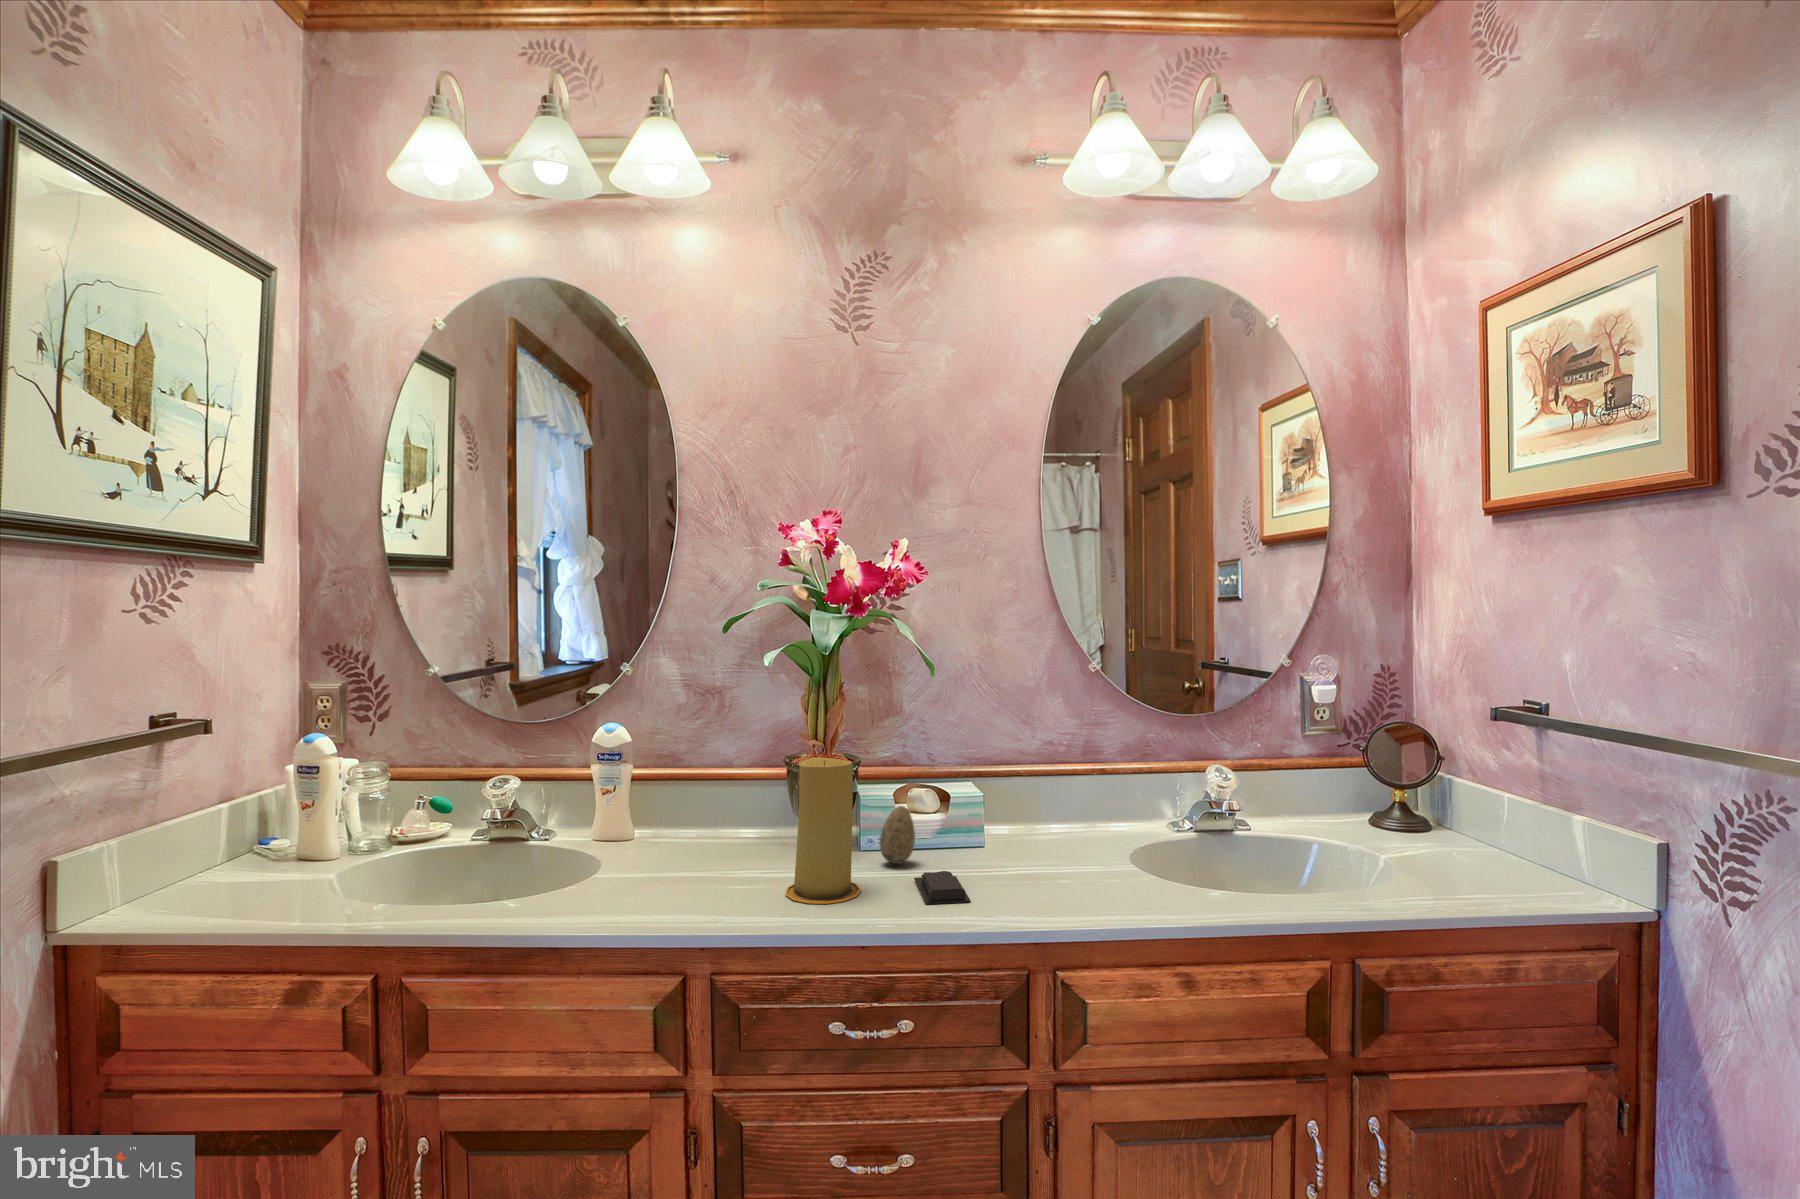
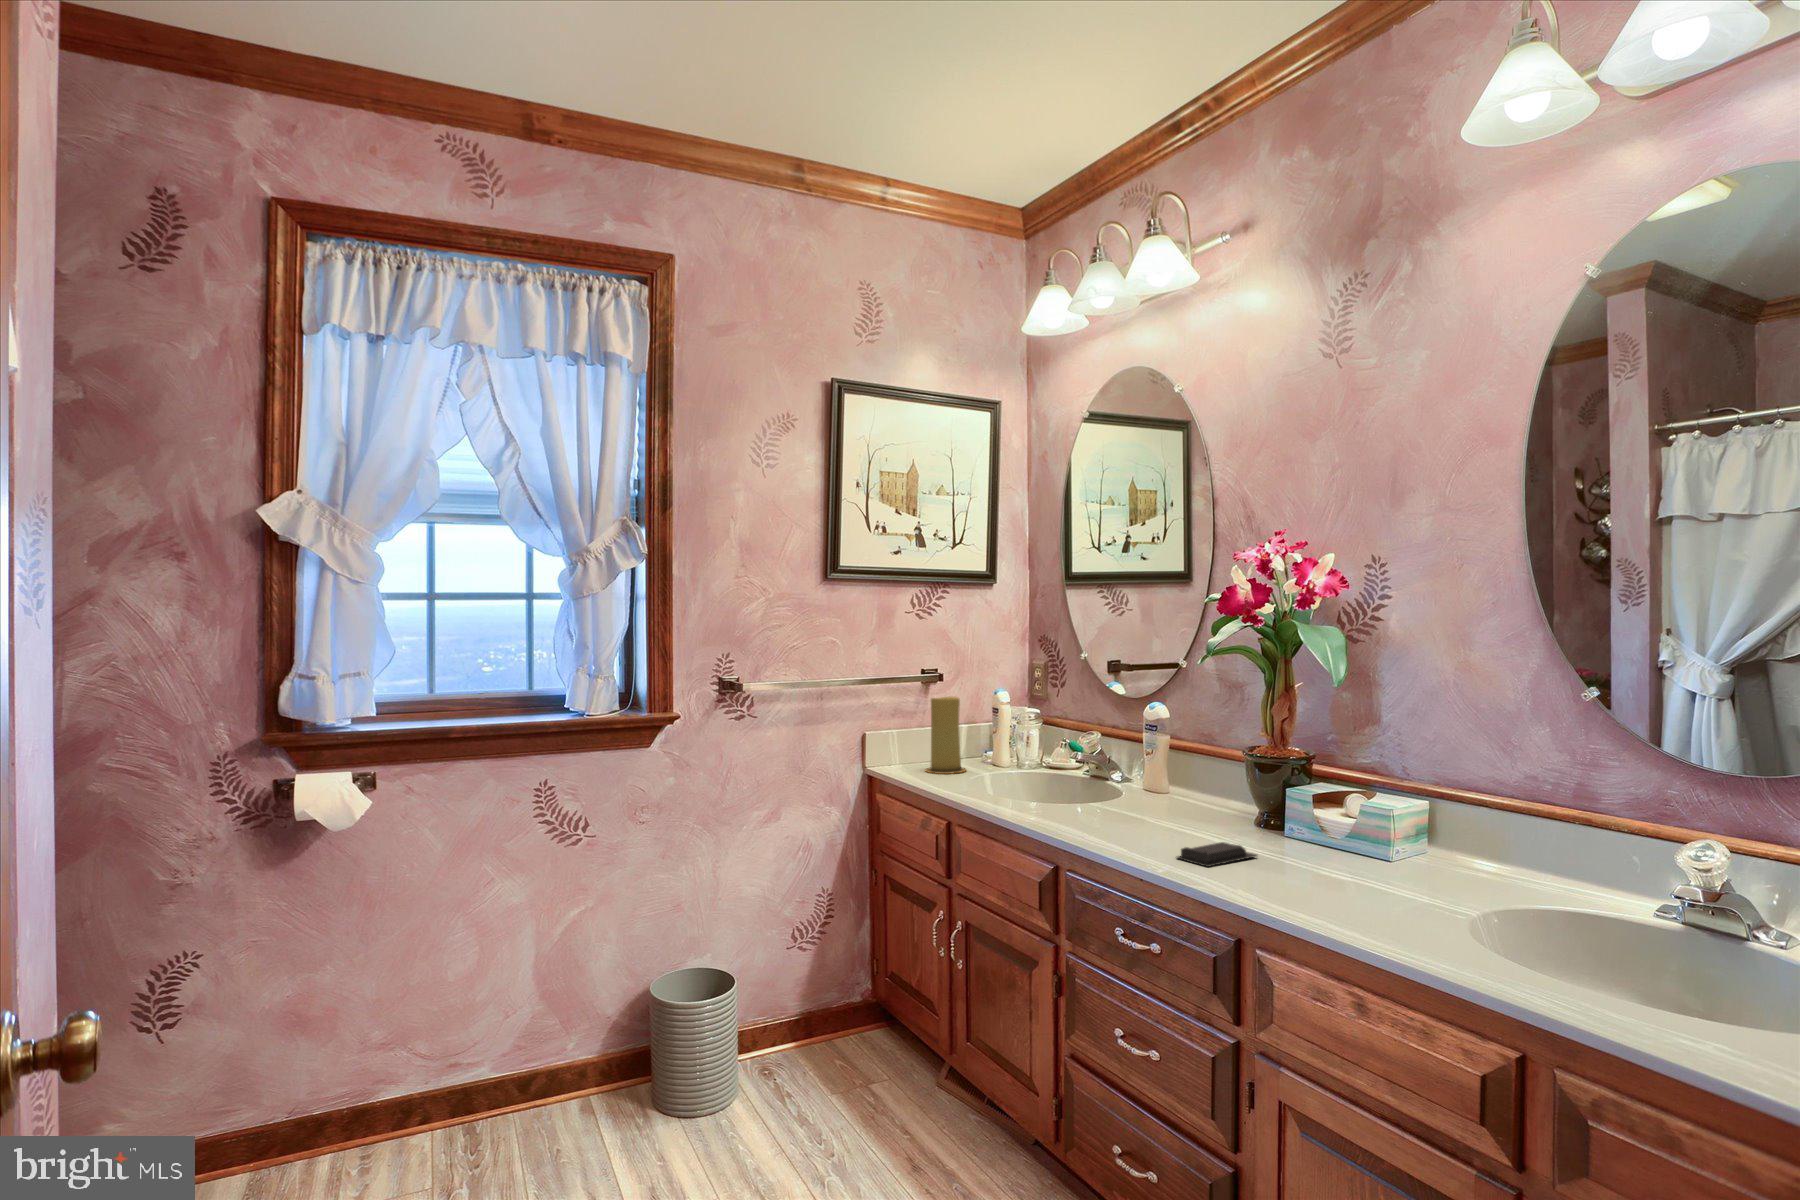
candle: present [785,758,861,904] -> present [925,696,966,774]
decorative egg: present [879,806,915,864] -> none [1238,786,1273,841]

